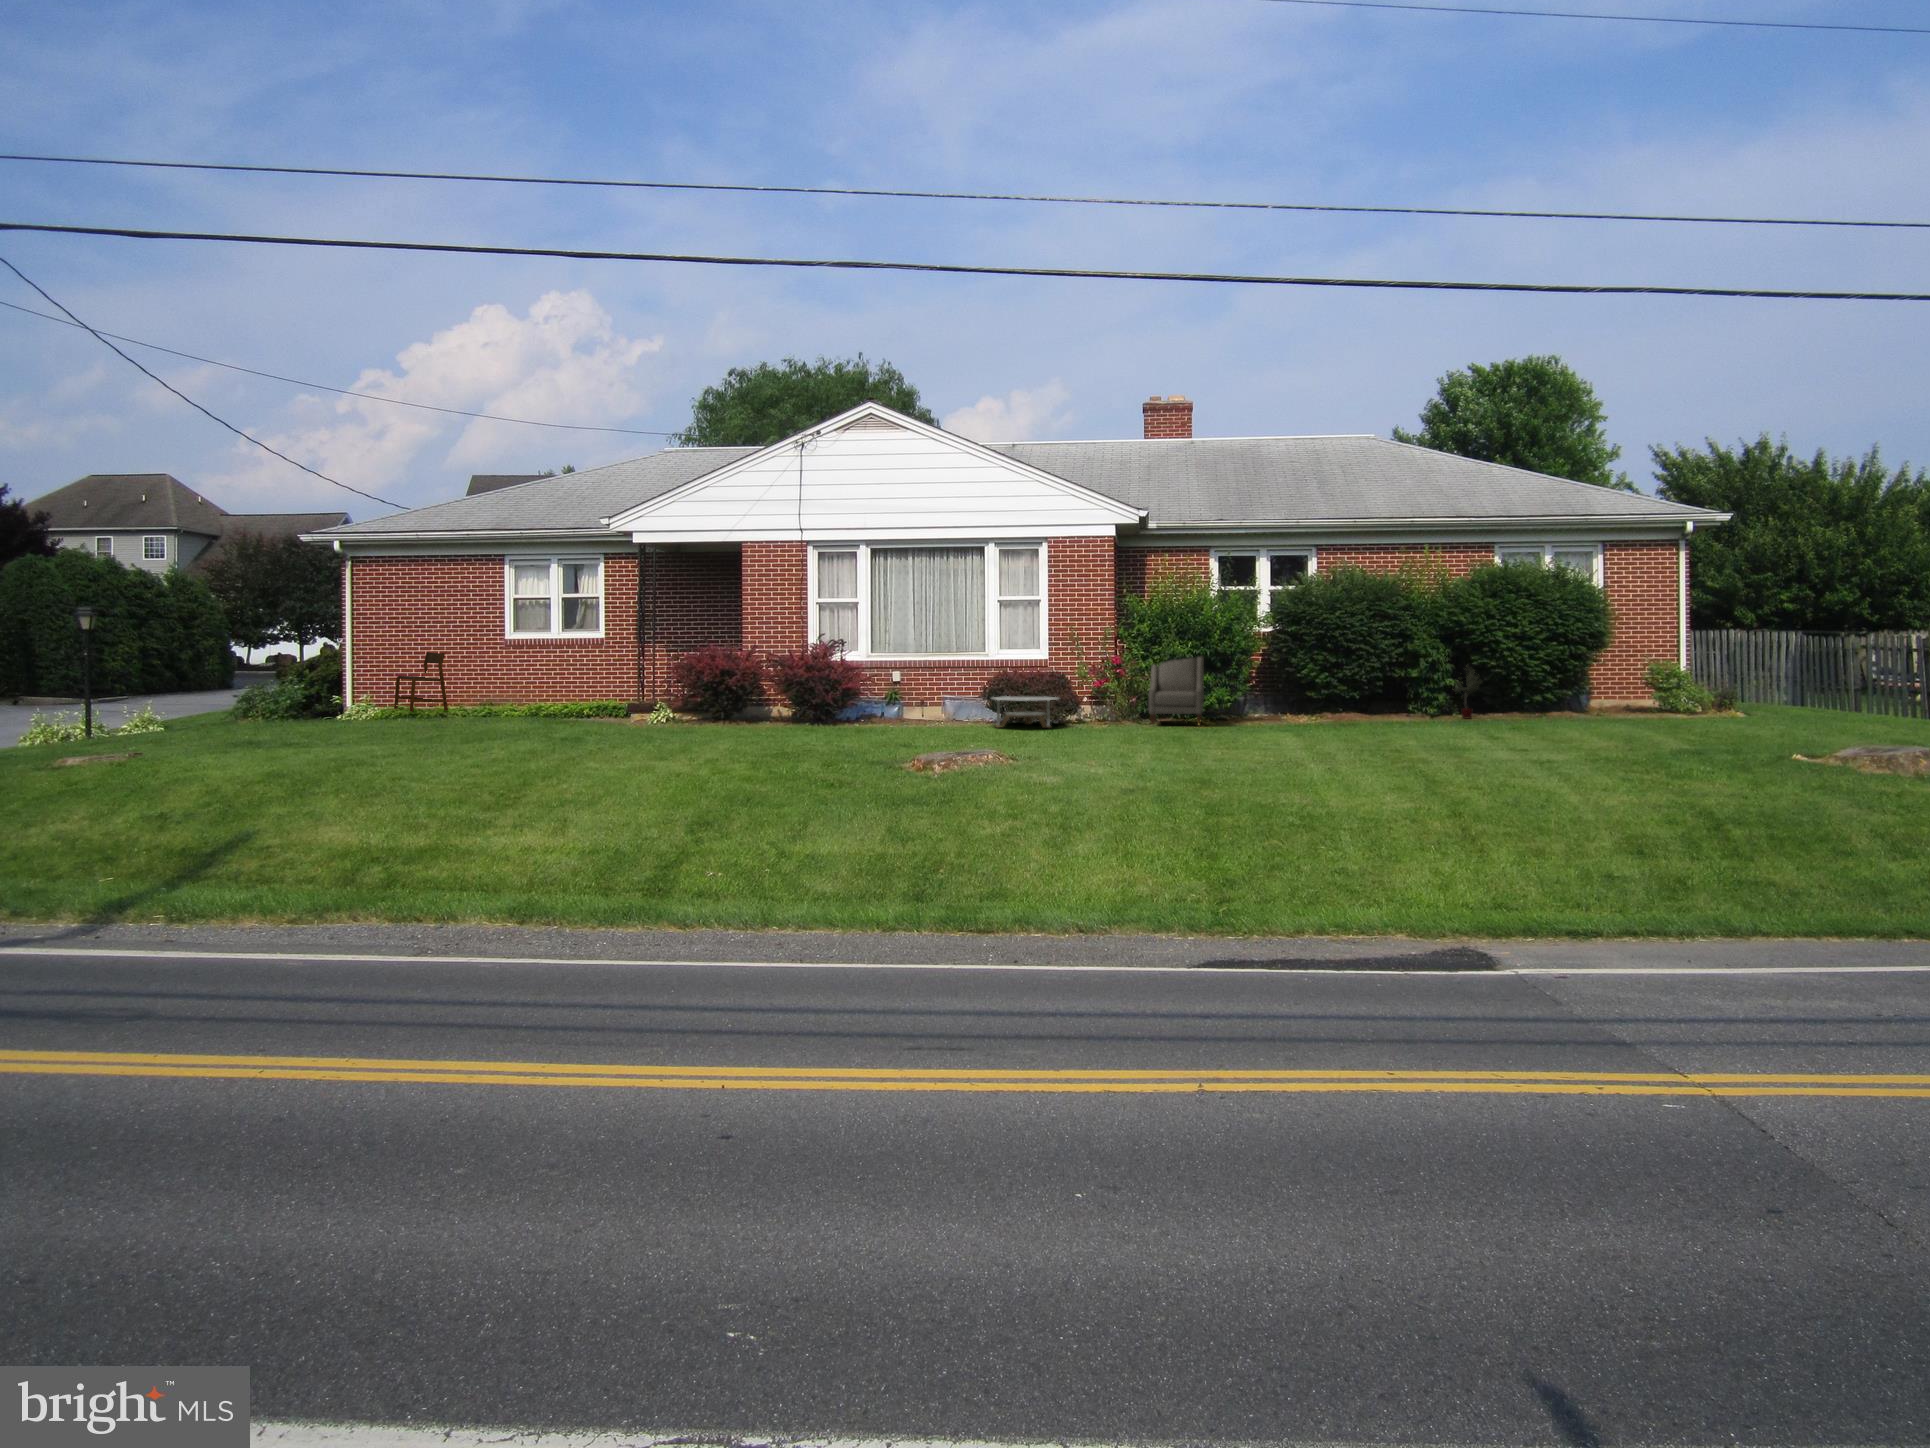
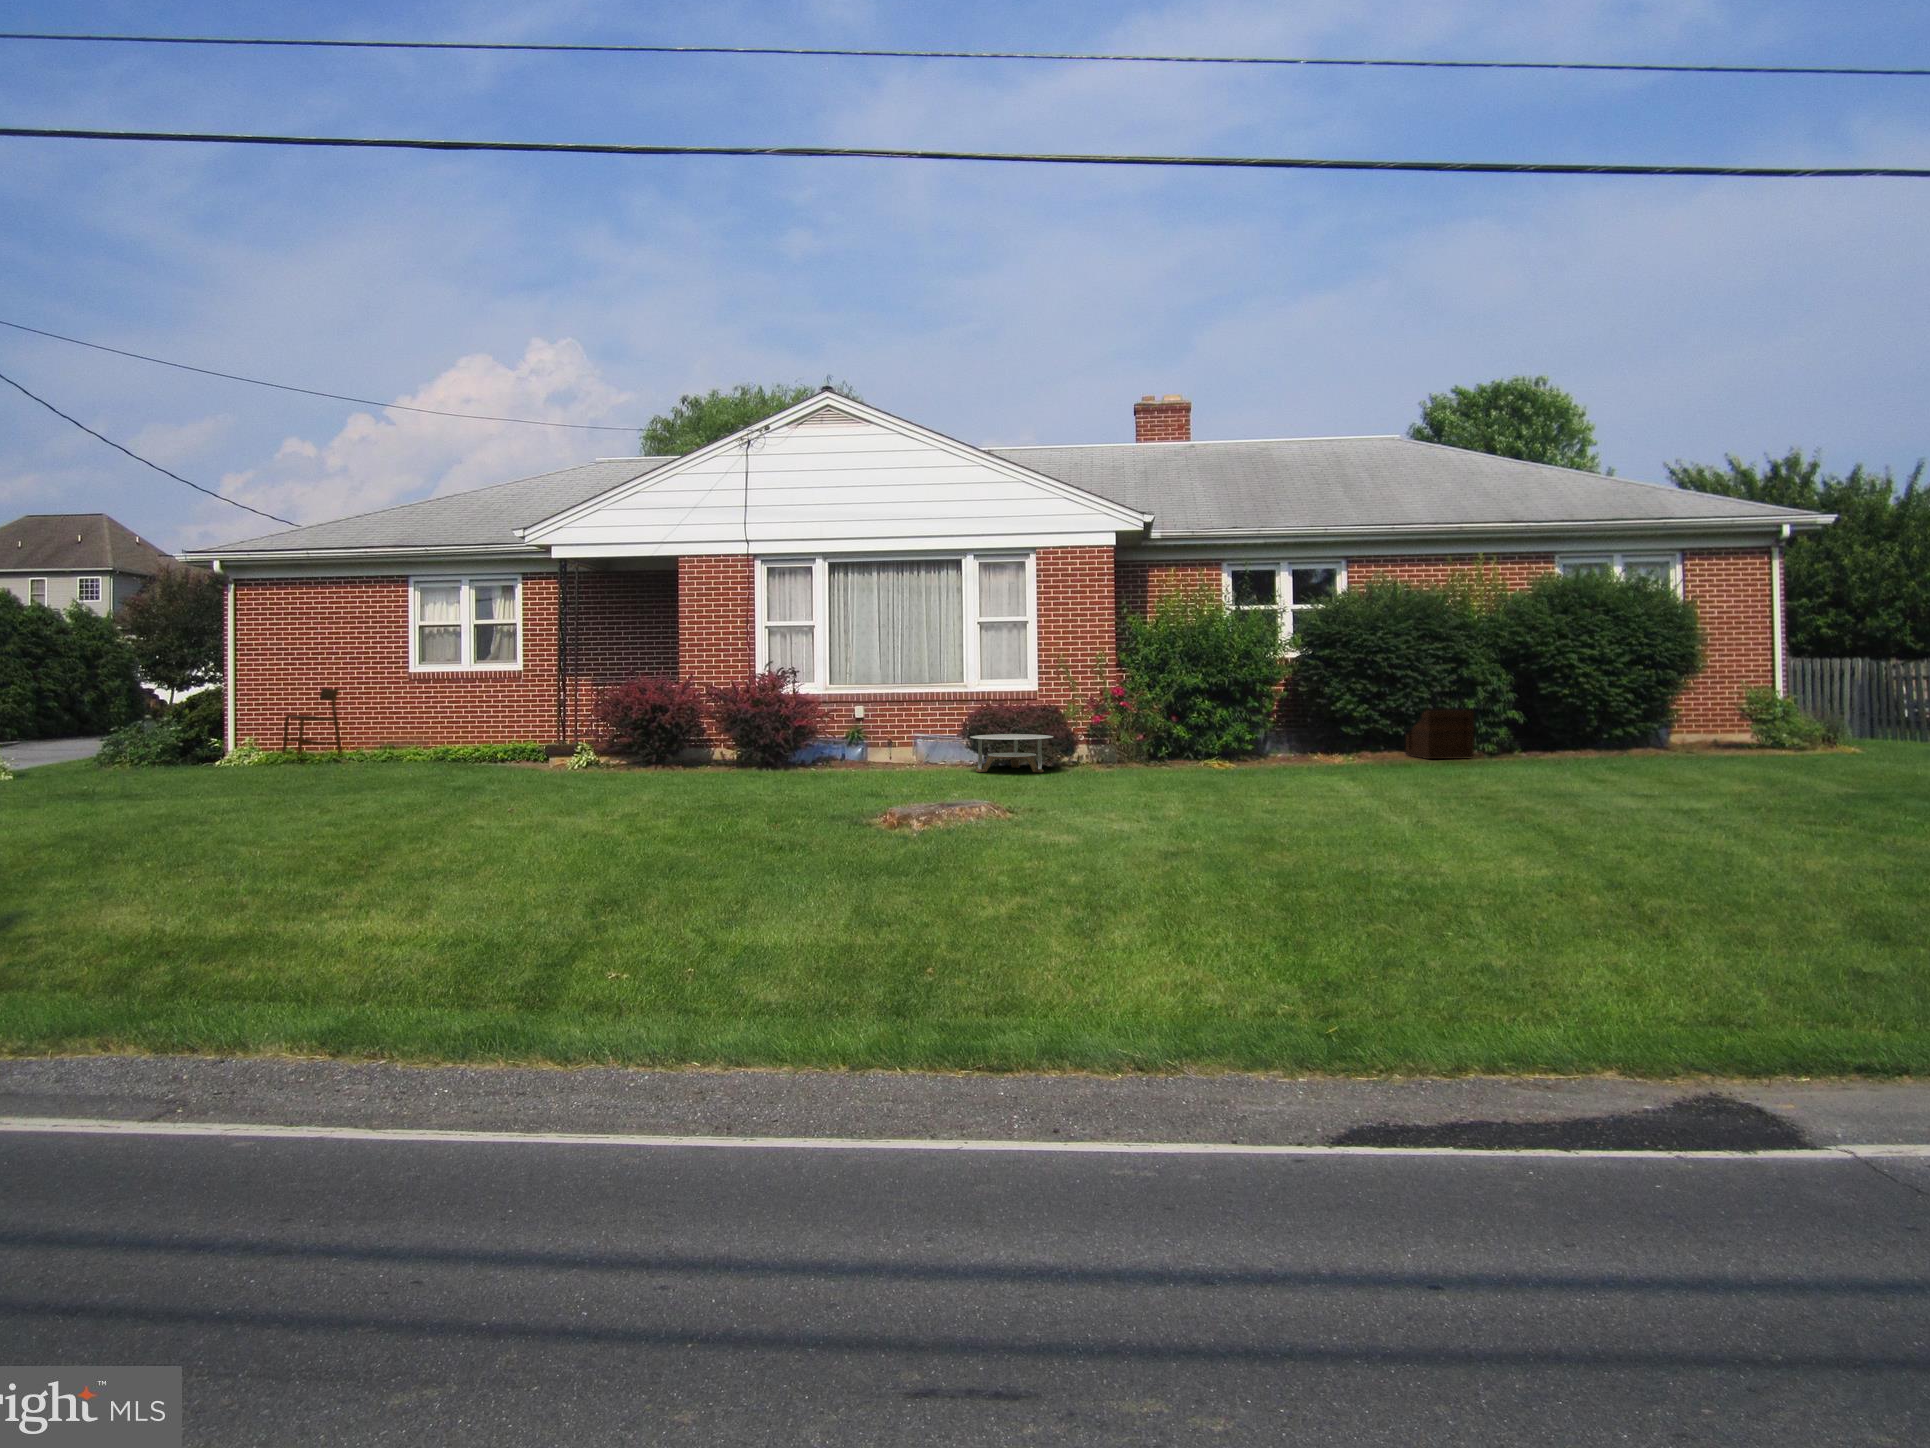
chair: present [1149,656,1204,725] -> none [1159,682,1223,768]
potted tree: present [1452,667,1482,718] -> none [1513,693,1554,757]
wooden crate: none [1360,677,1415,719] -> present [1406,708,1474,759]

